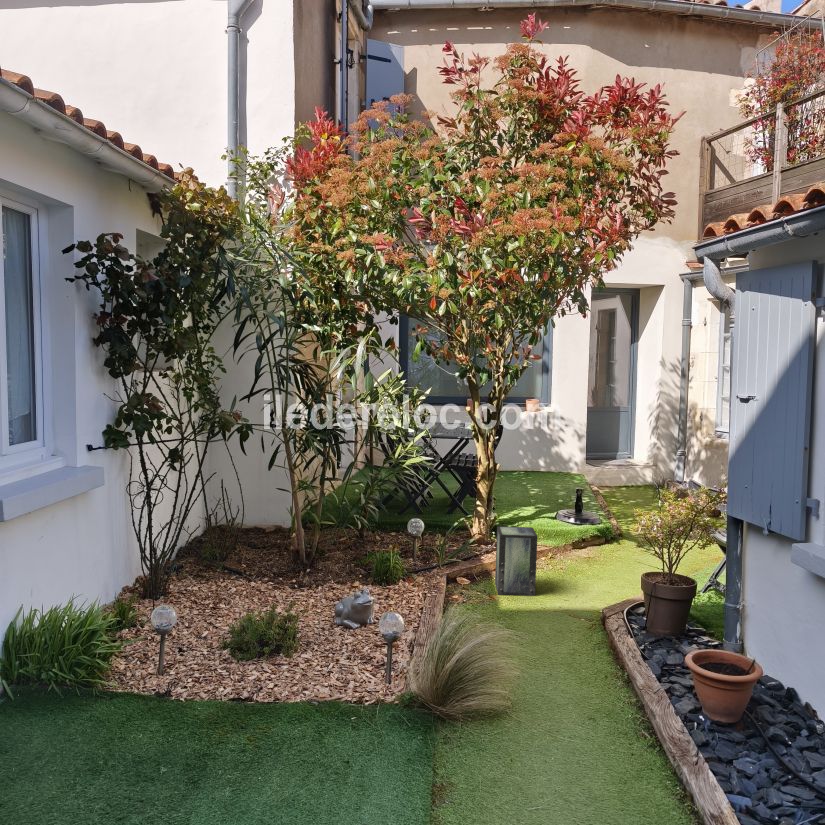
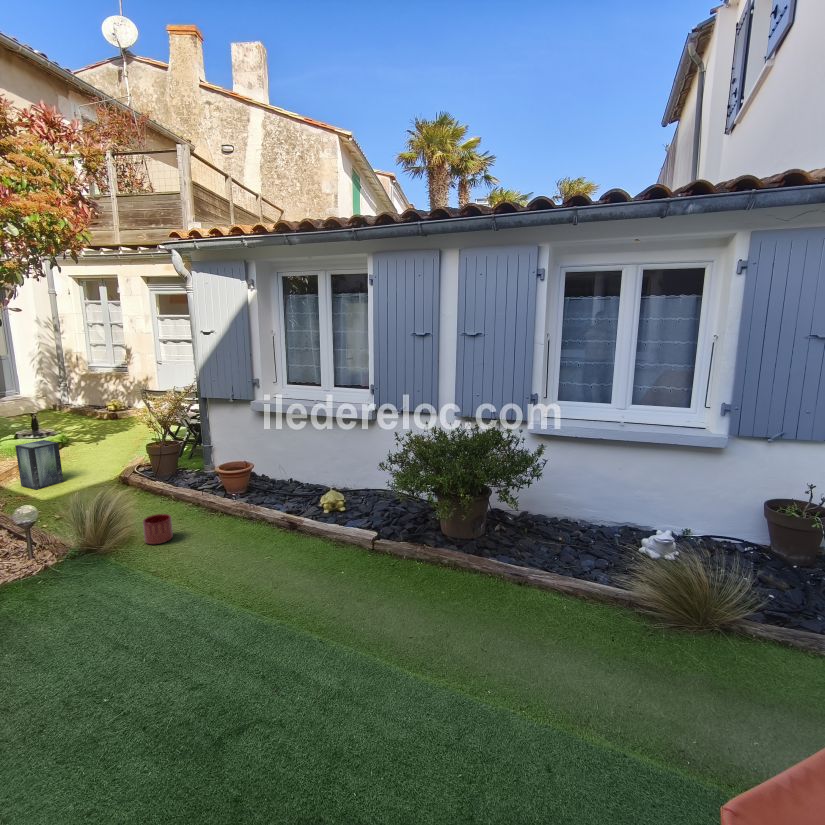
planter: none [460,704,508,764] -> present [143,514,173,544]

